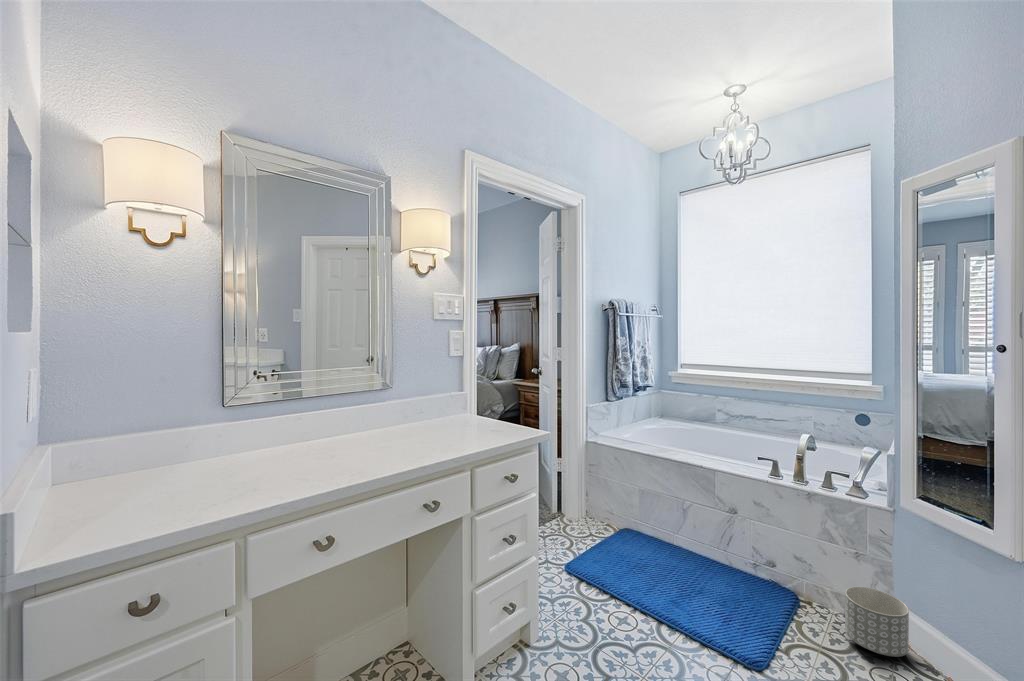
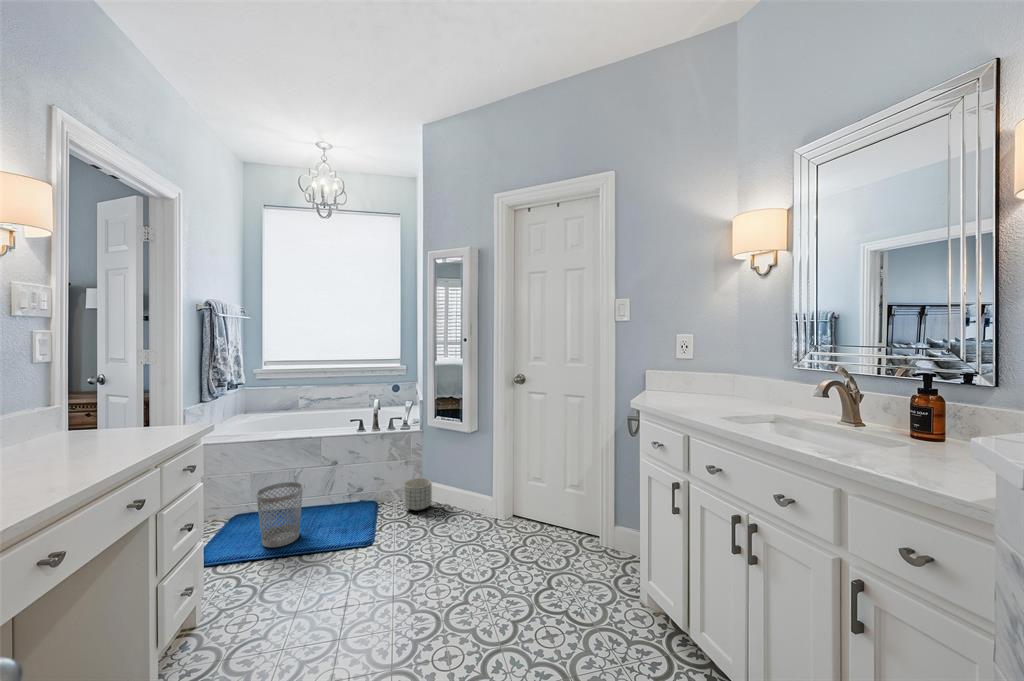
wastebasket: none [623,514,677,599] -> present [256,482,303,548]

